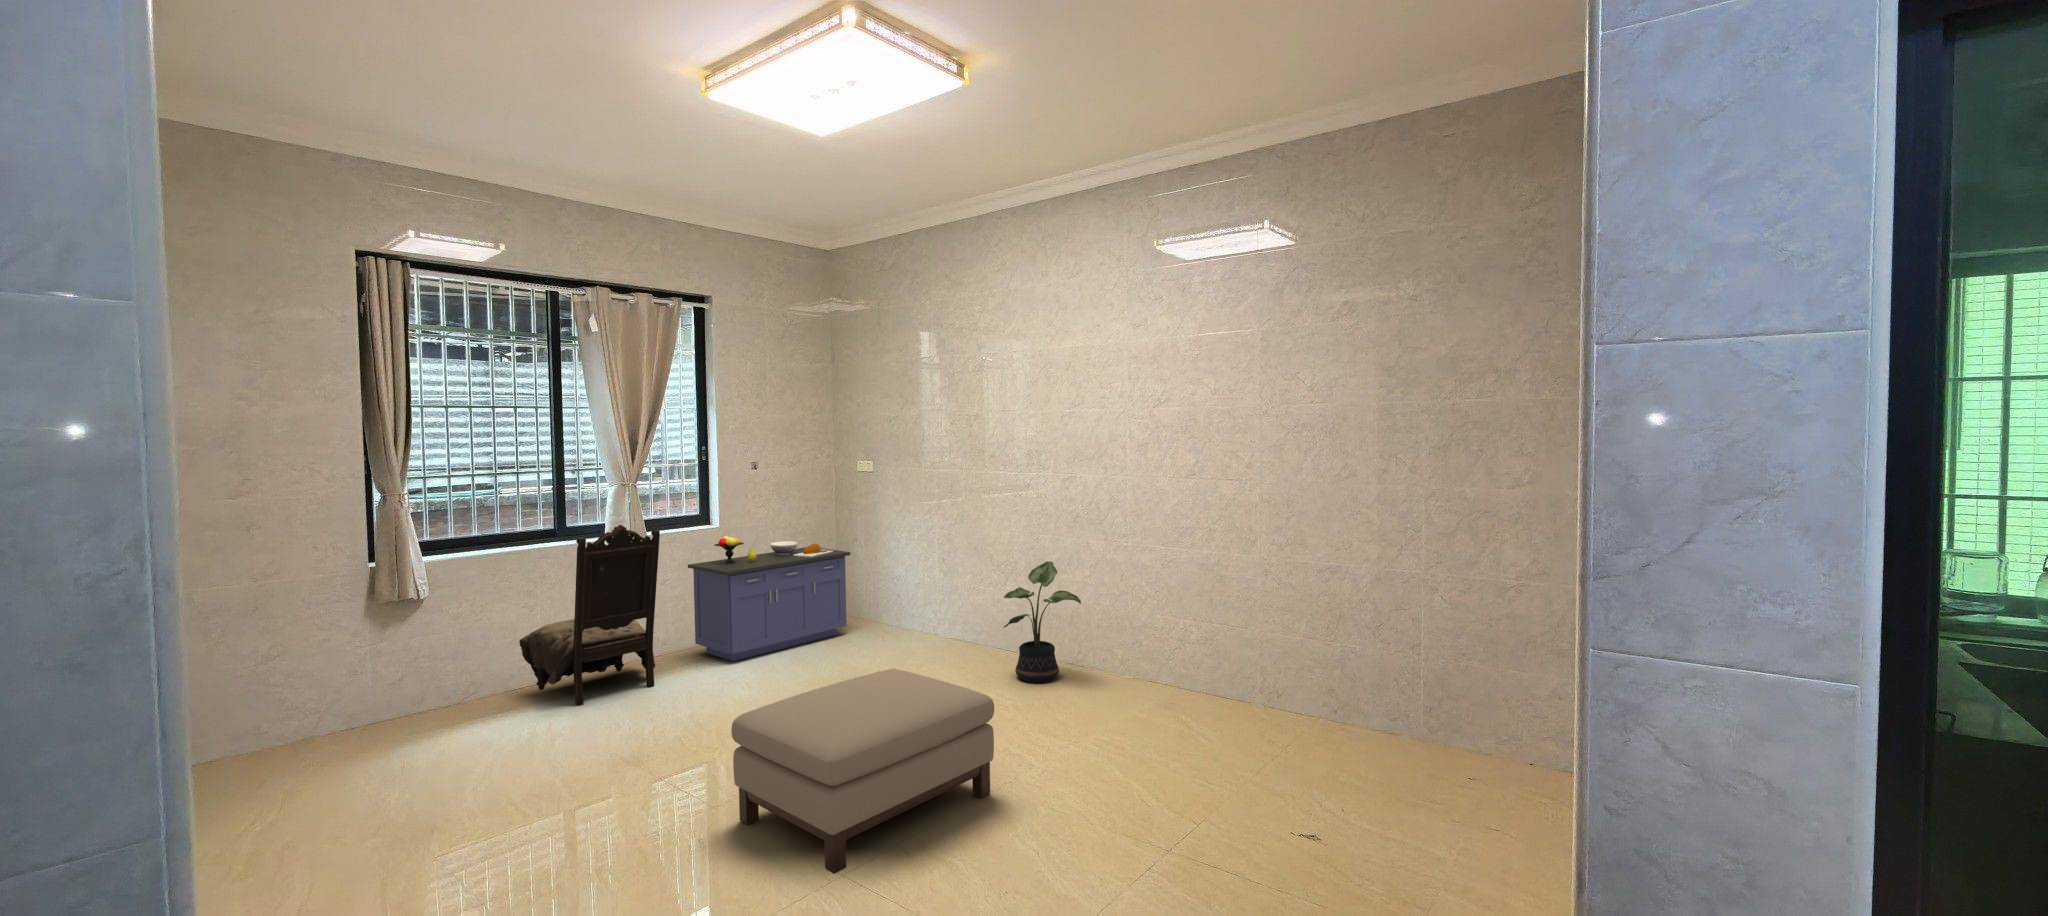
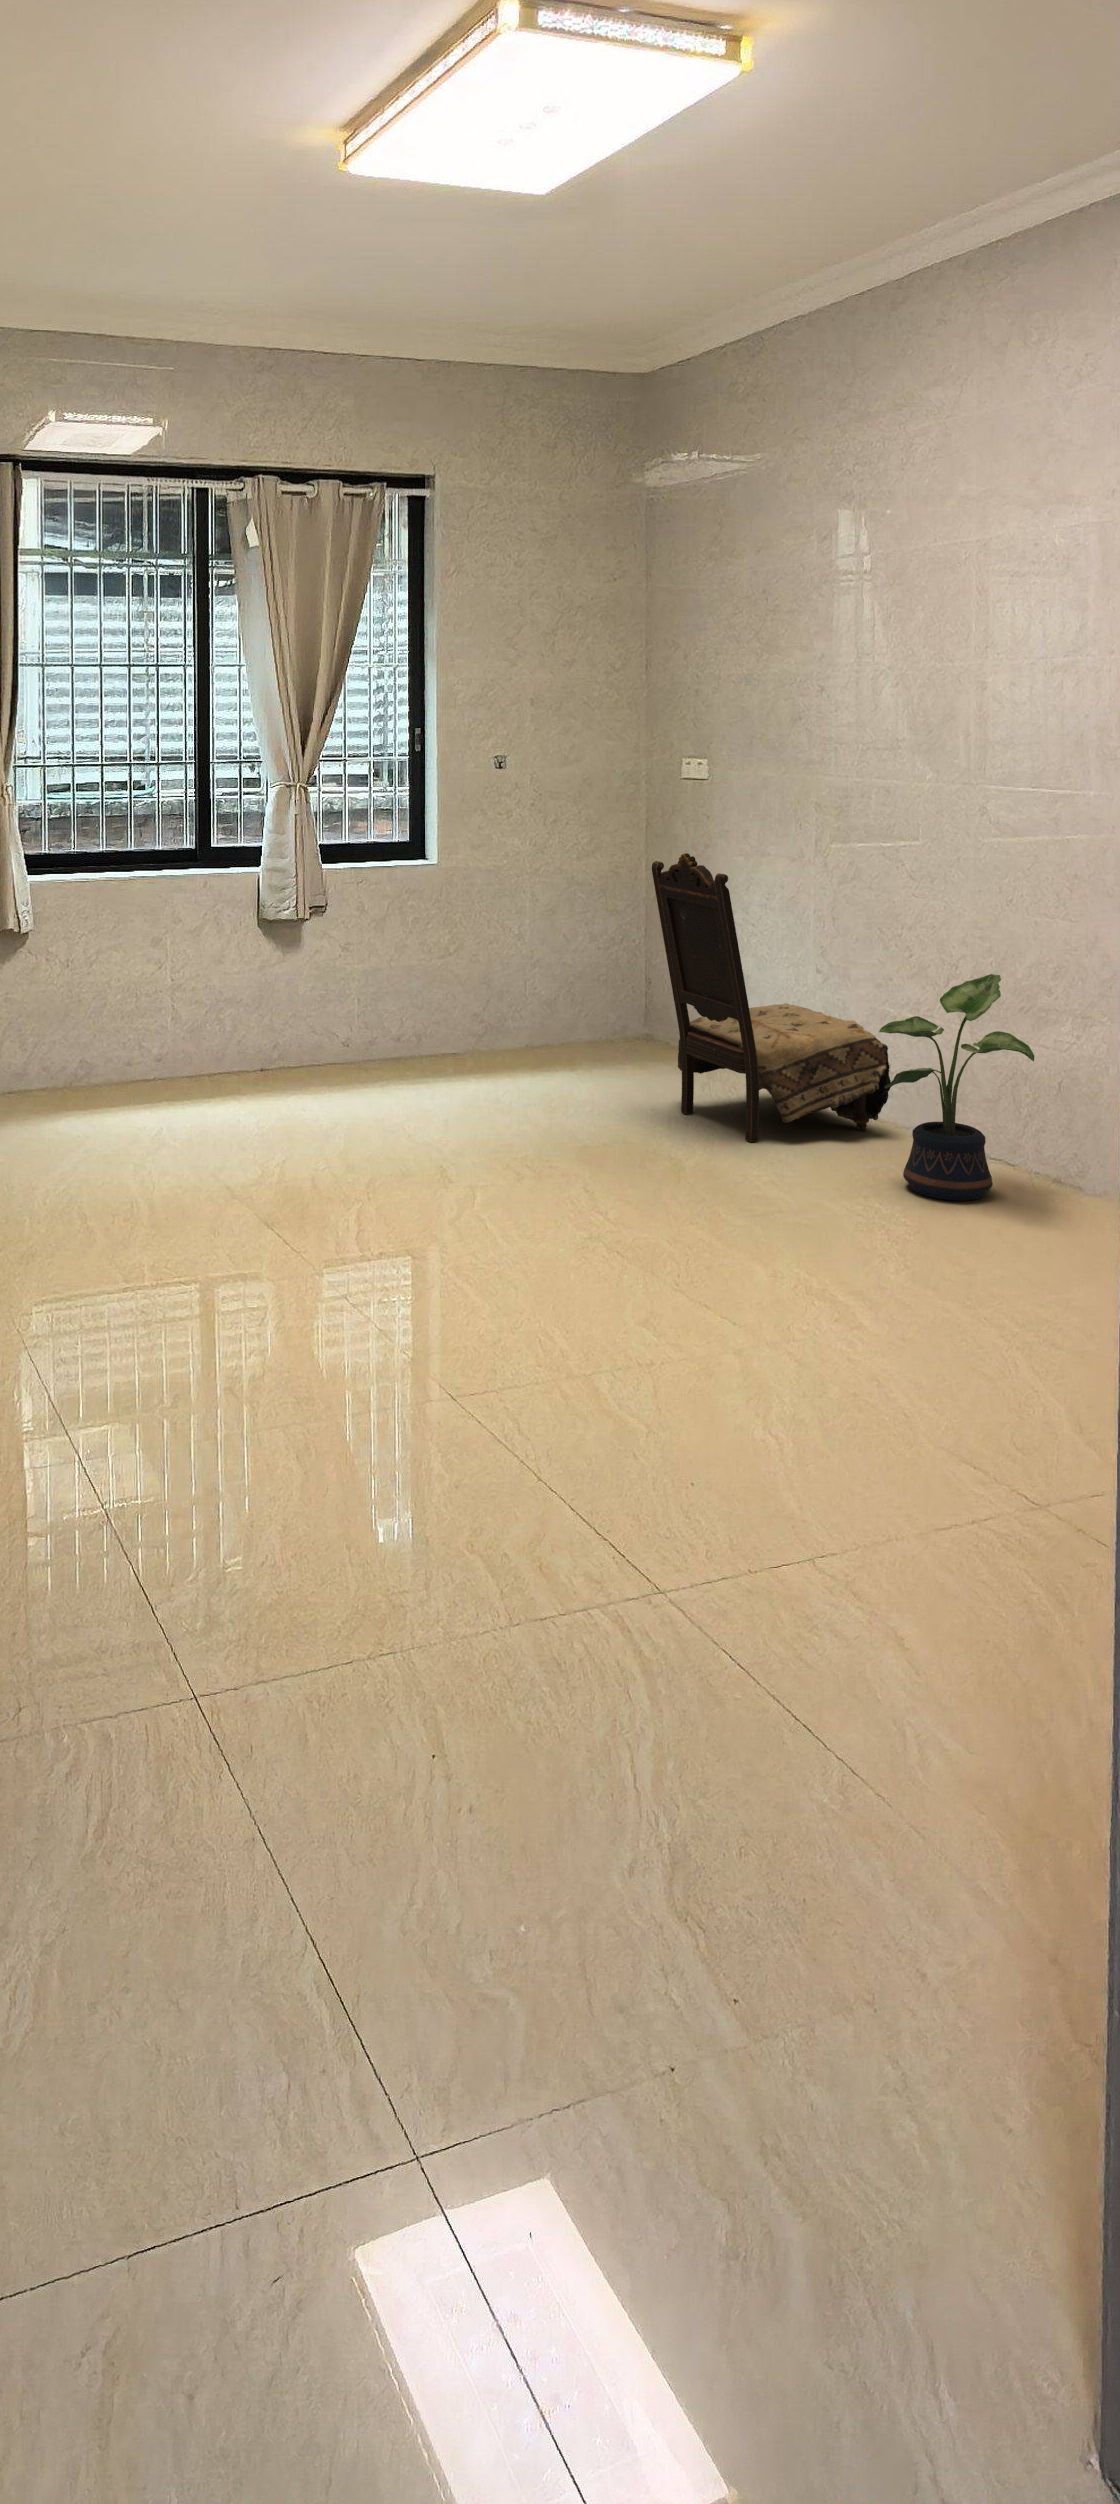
dining chair: present [519,525,660,705] -> present [652,853,891,1142]
storage cabinet: present [688,536,850,661] -> none [381,878,651,1085]
ottoman: present [731,669,994,874] -> none [343,1115,750,1384]

